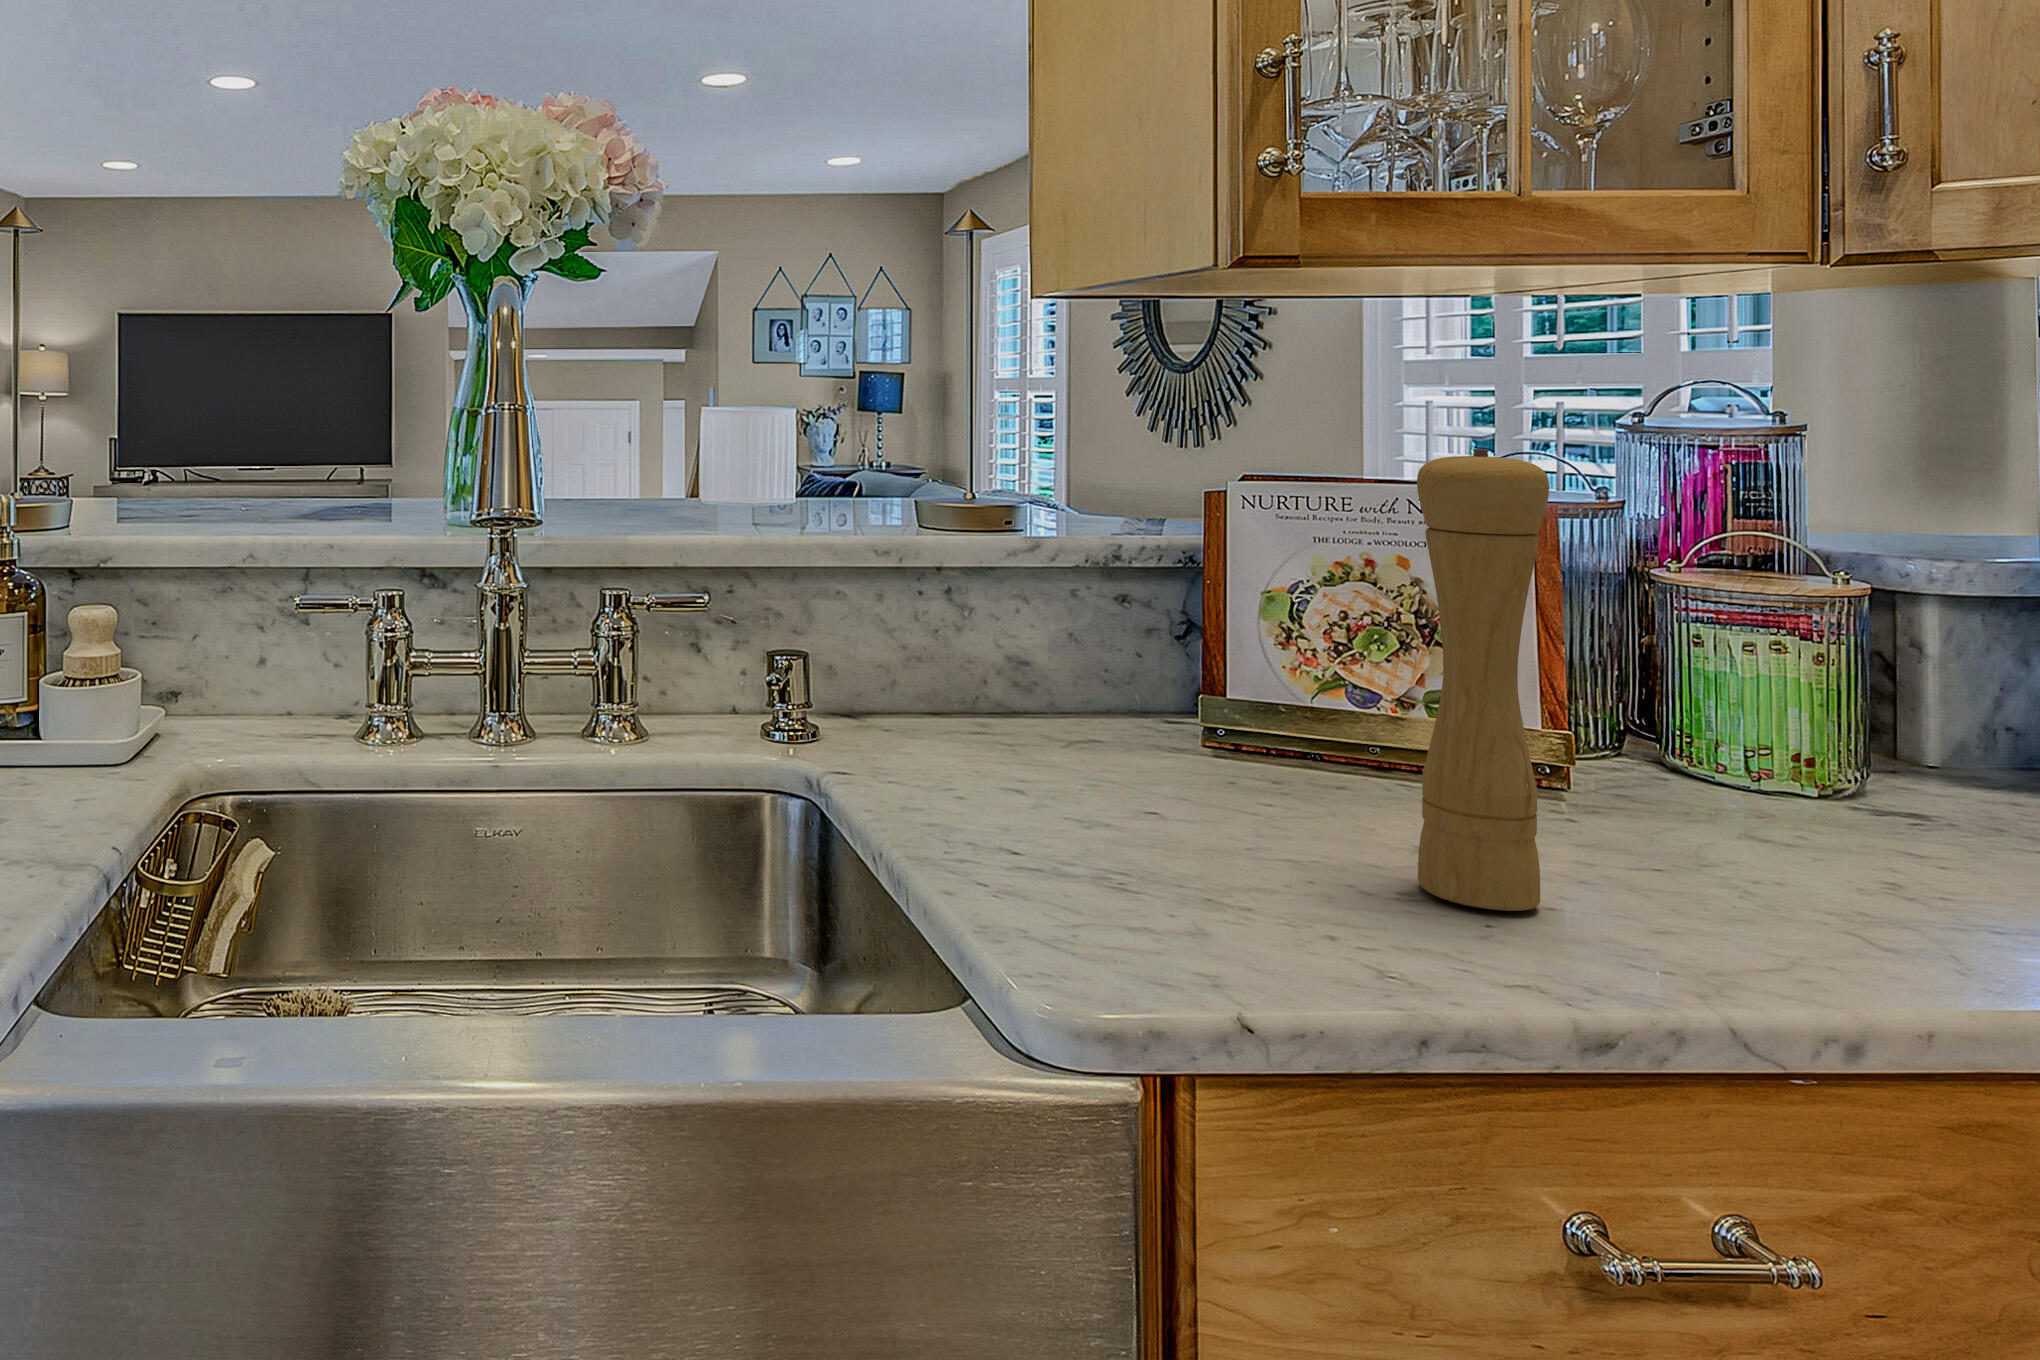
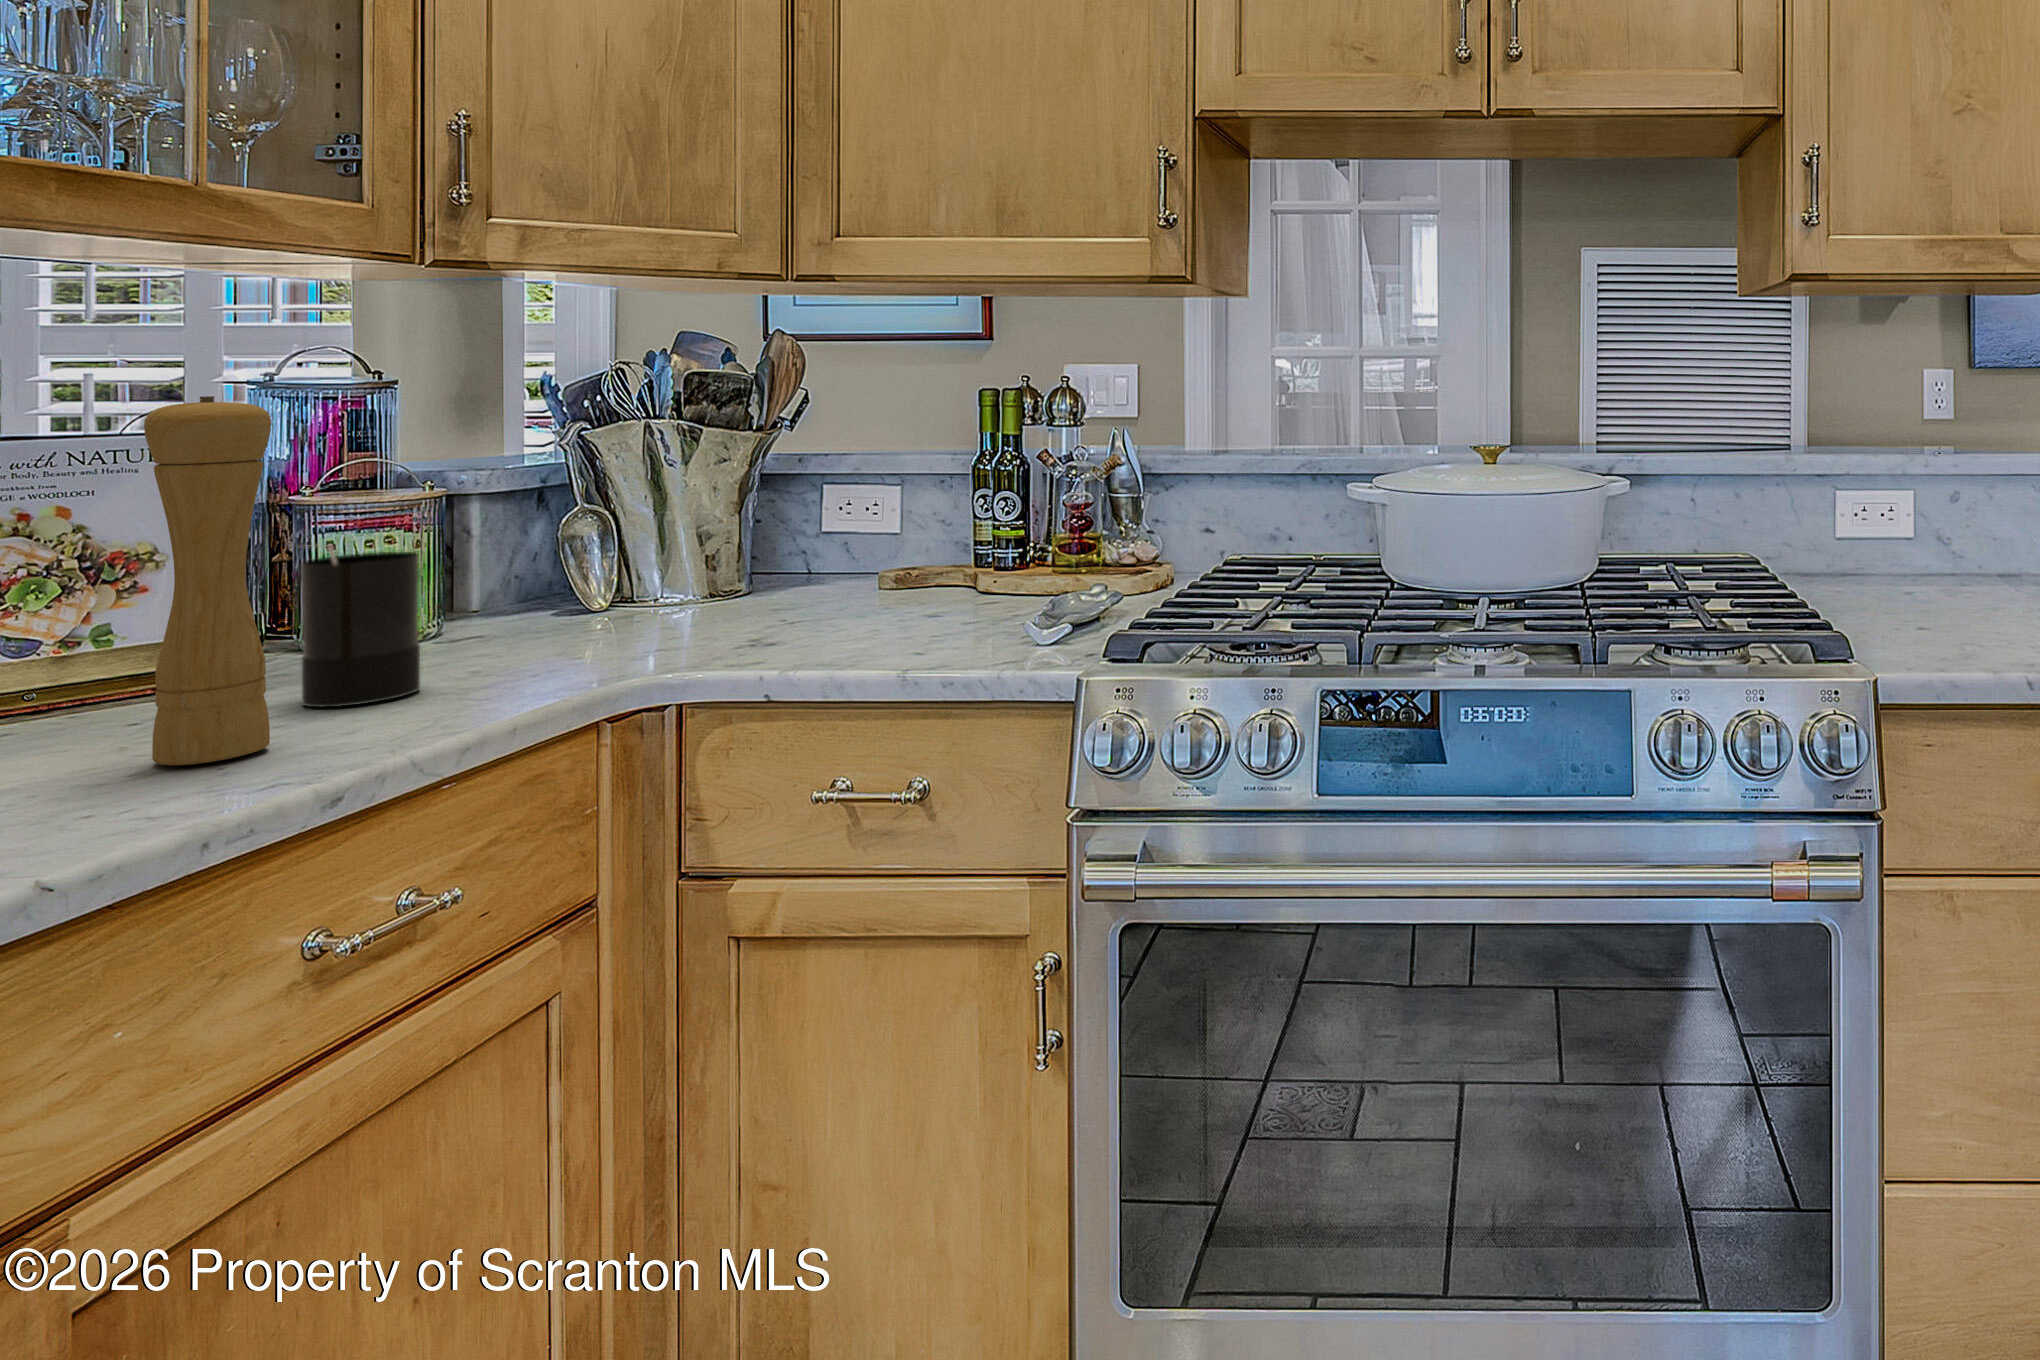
candle: none [1615,645,1772,888] -> present [301,545,420,707]

